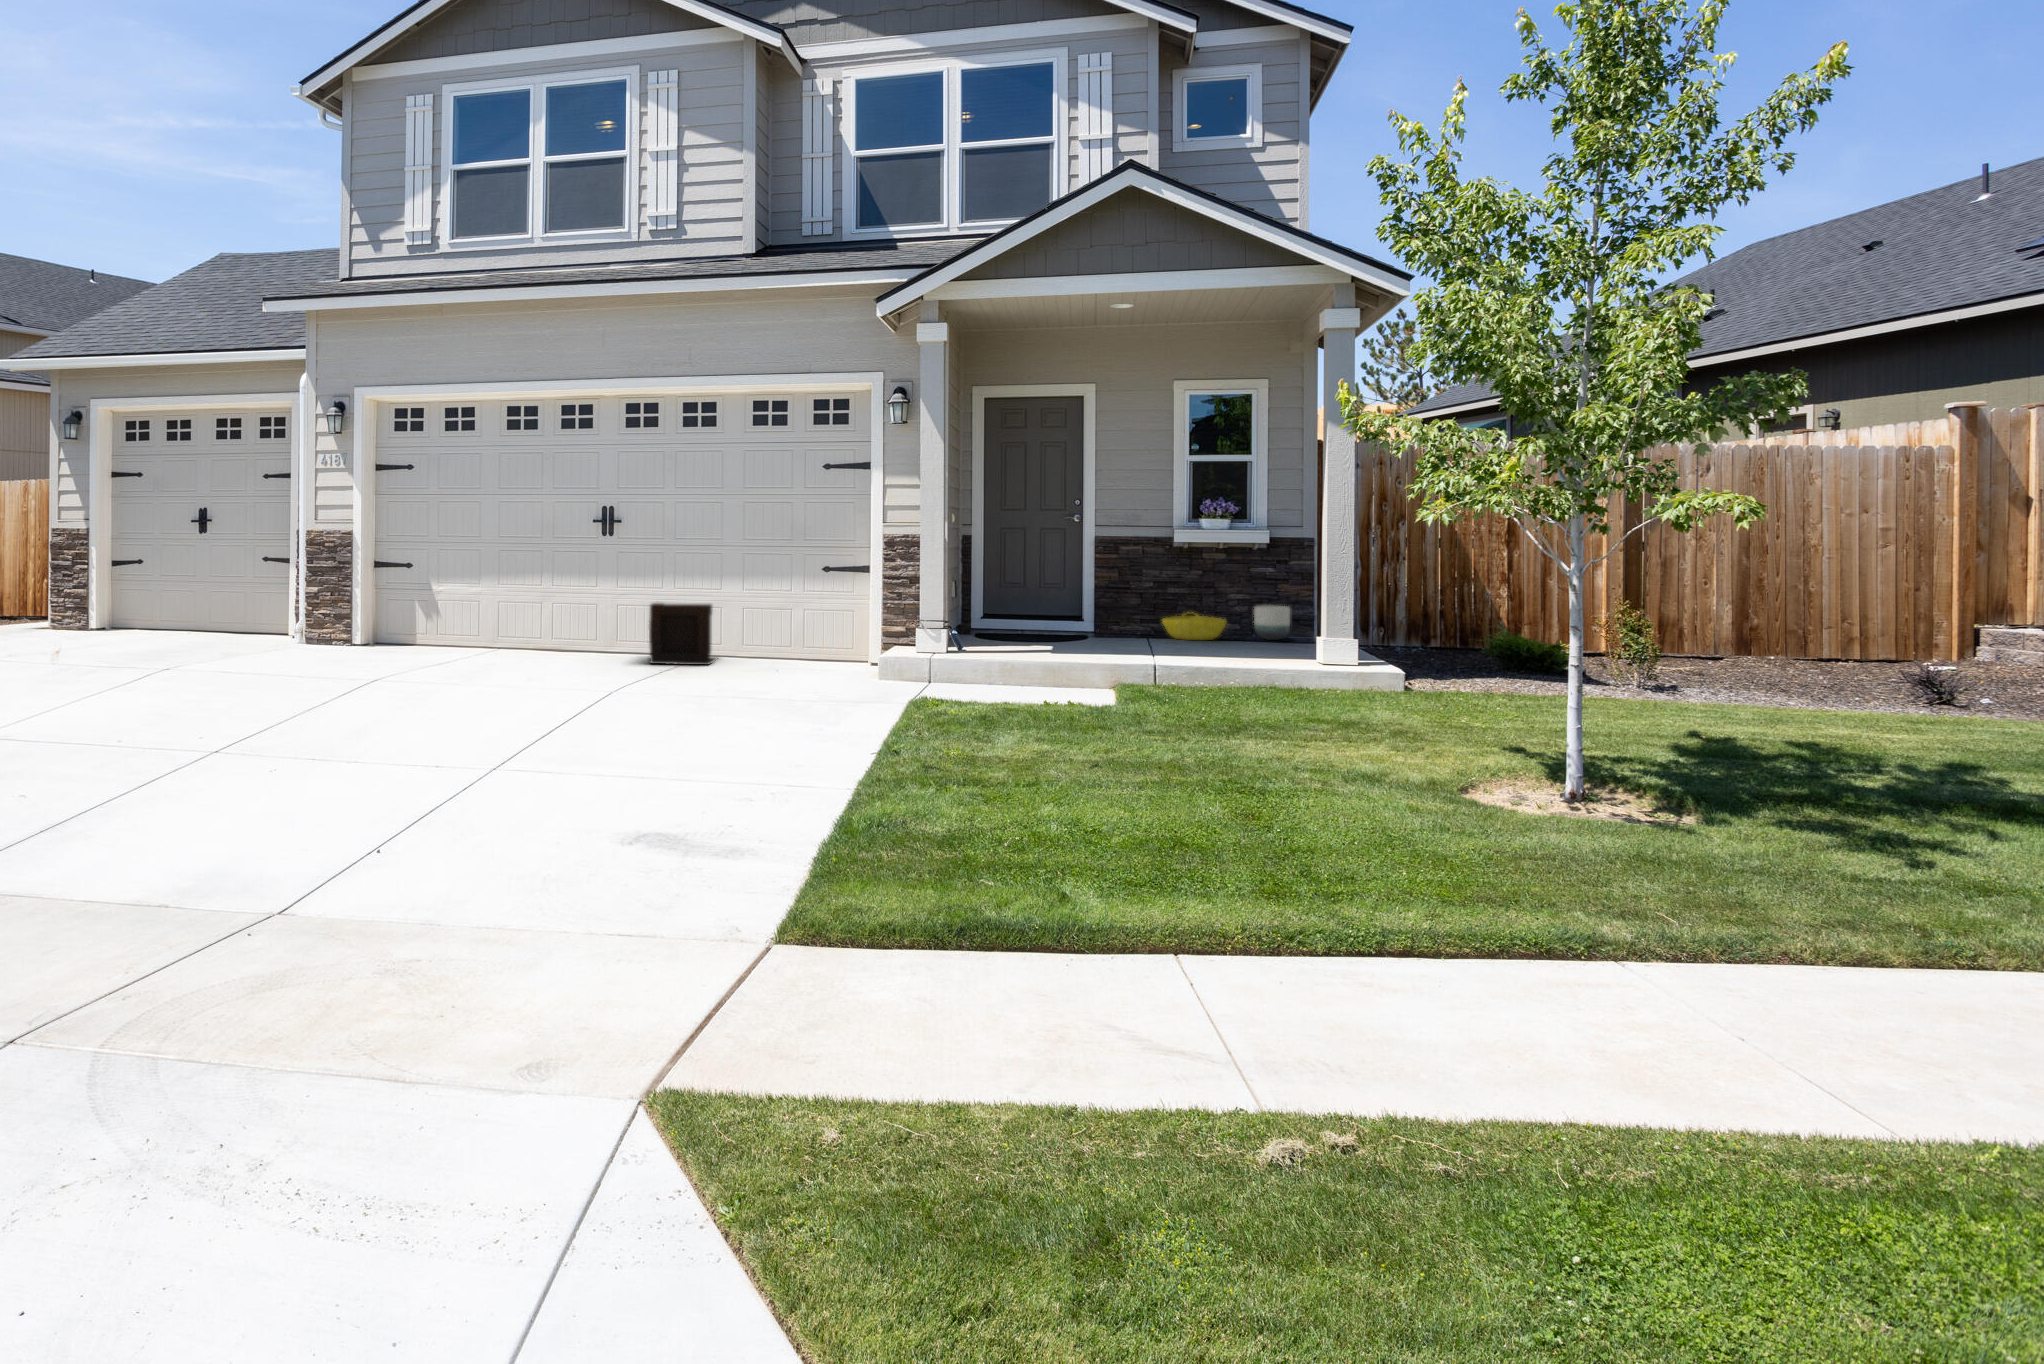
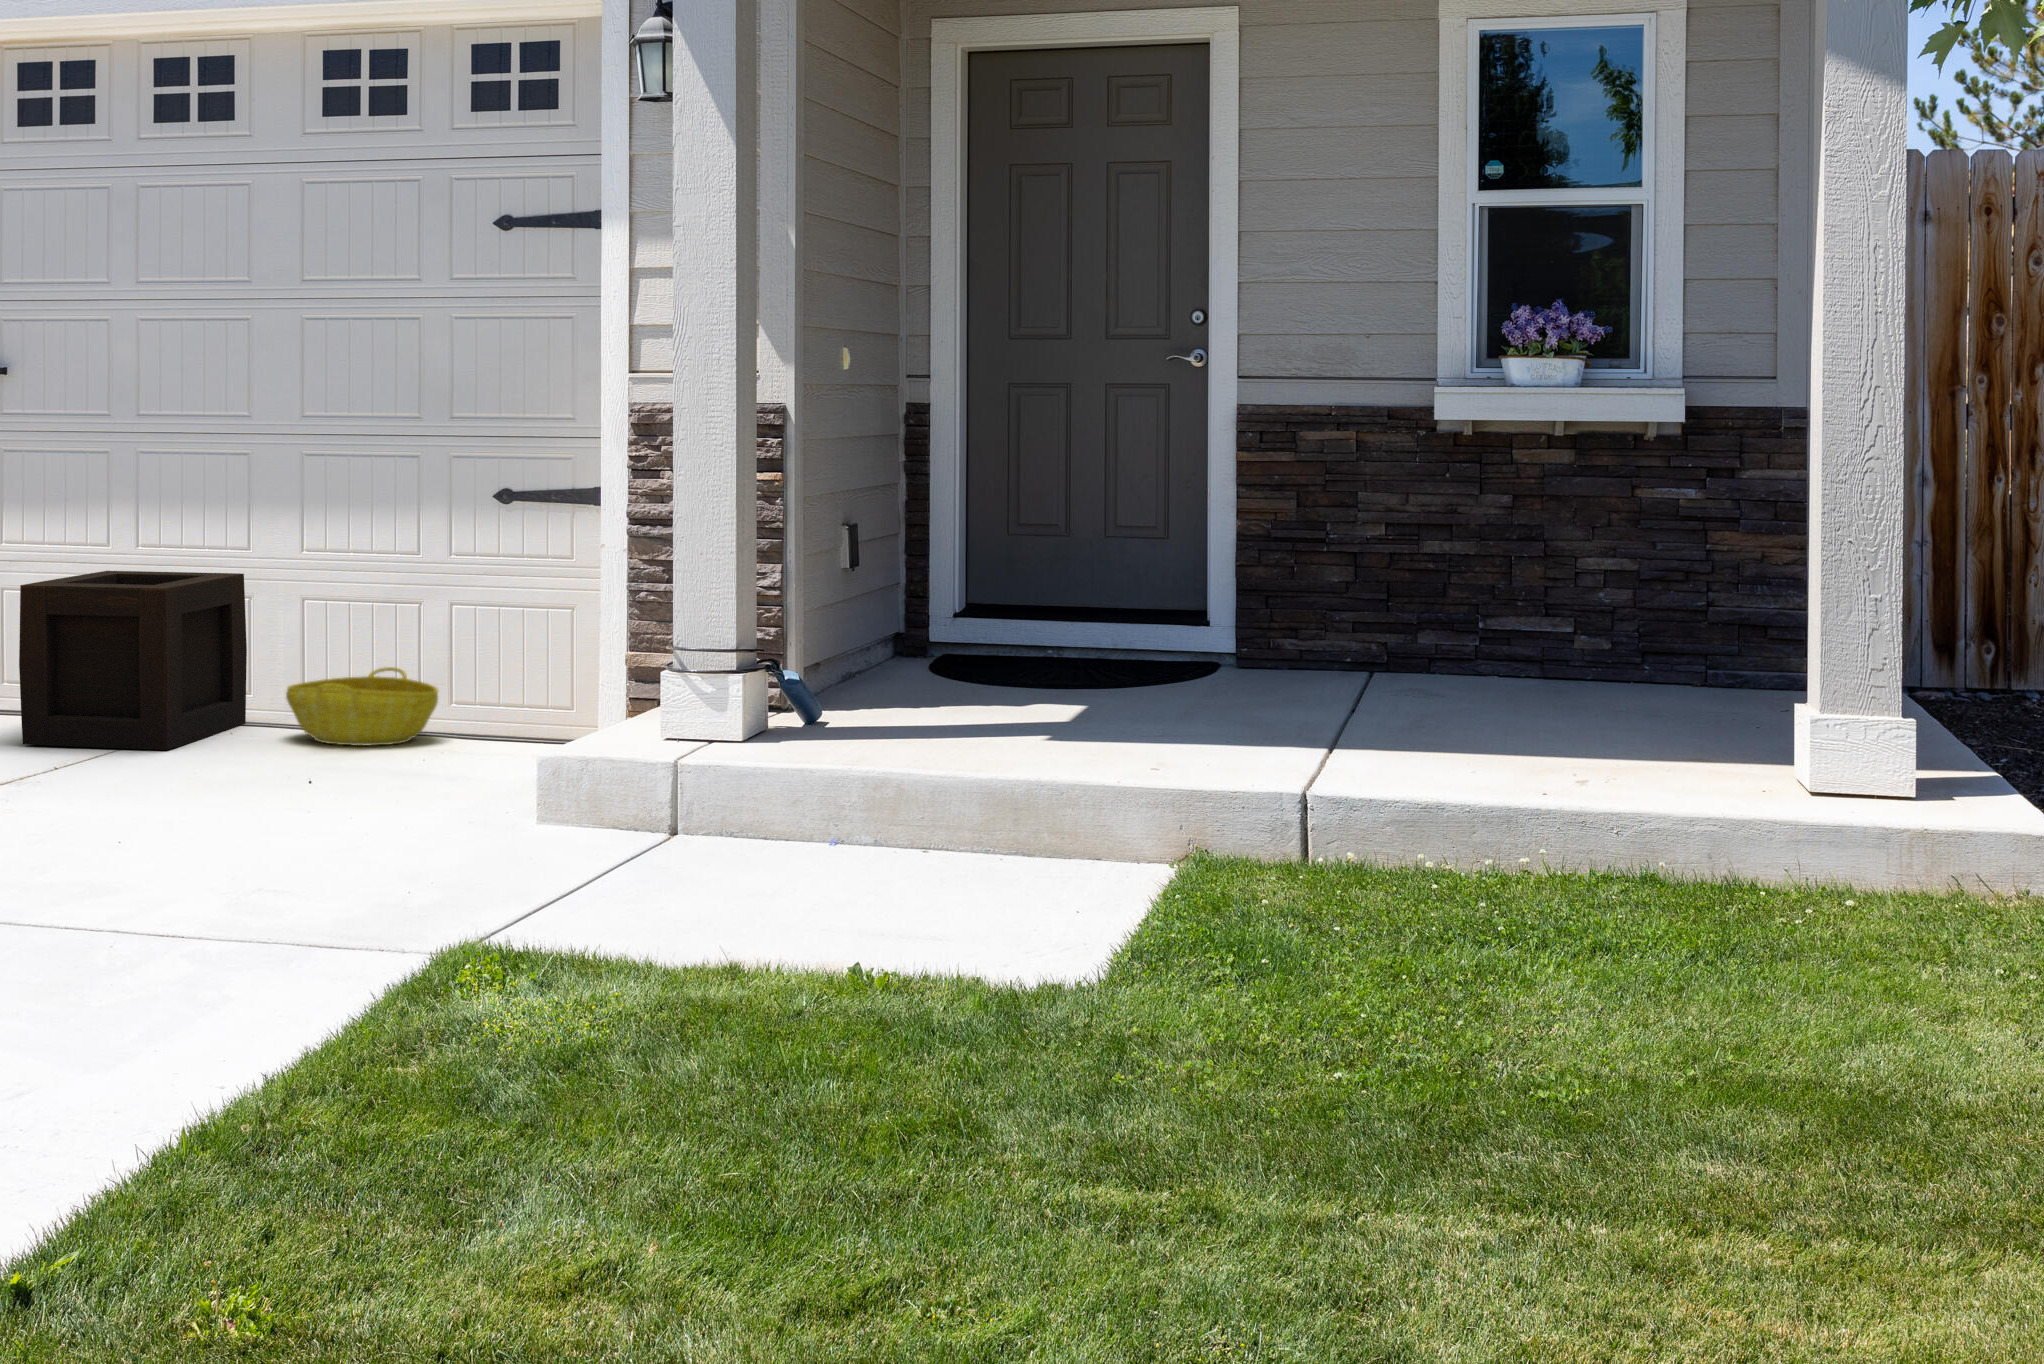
planter: present [1254,605,1290,640] -> none [1641,592,1735,686]
basket: present [1162,614,1226,640] -> present [286,667,438,746]

